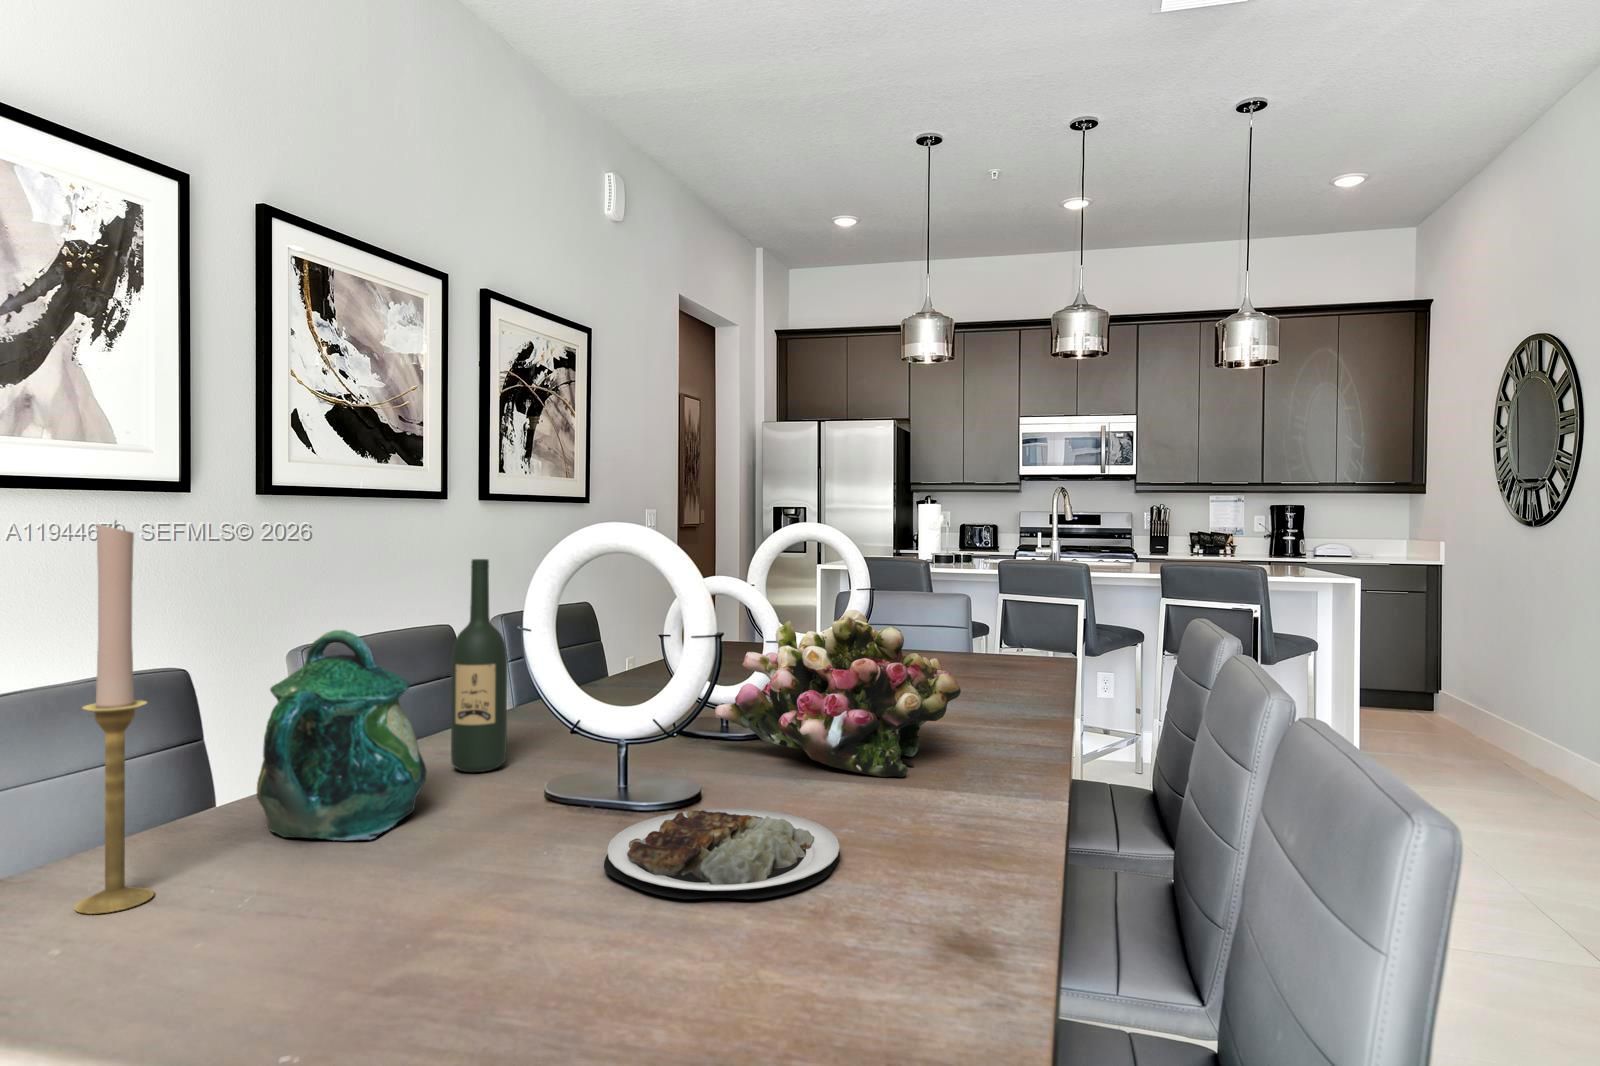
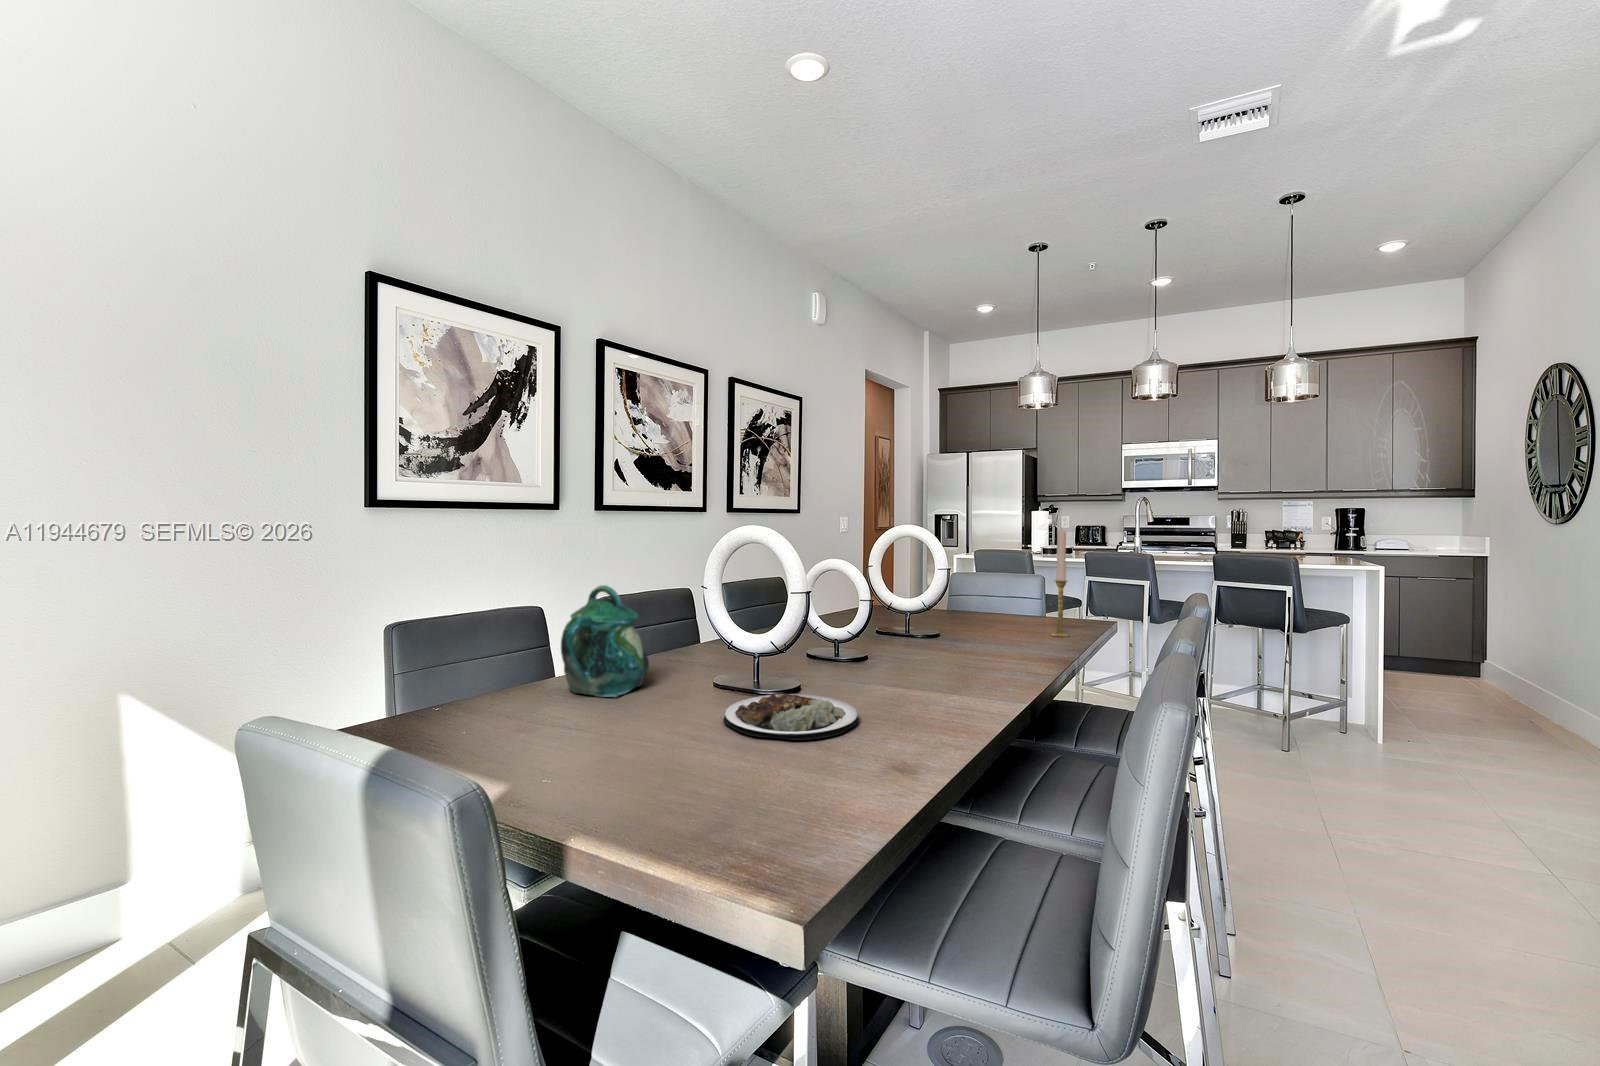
candlestick: present [74,521,154,914] -> present [1051,530,1070,637]
wine bottle: present [451,559,507,772] -> none [671,547,702,669]
flower arrangement: present [715,610,961,777] -> none [822,581,975,687]

